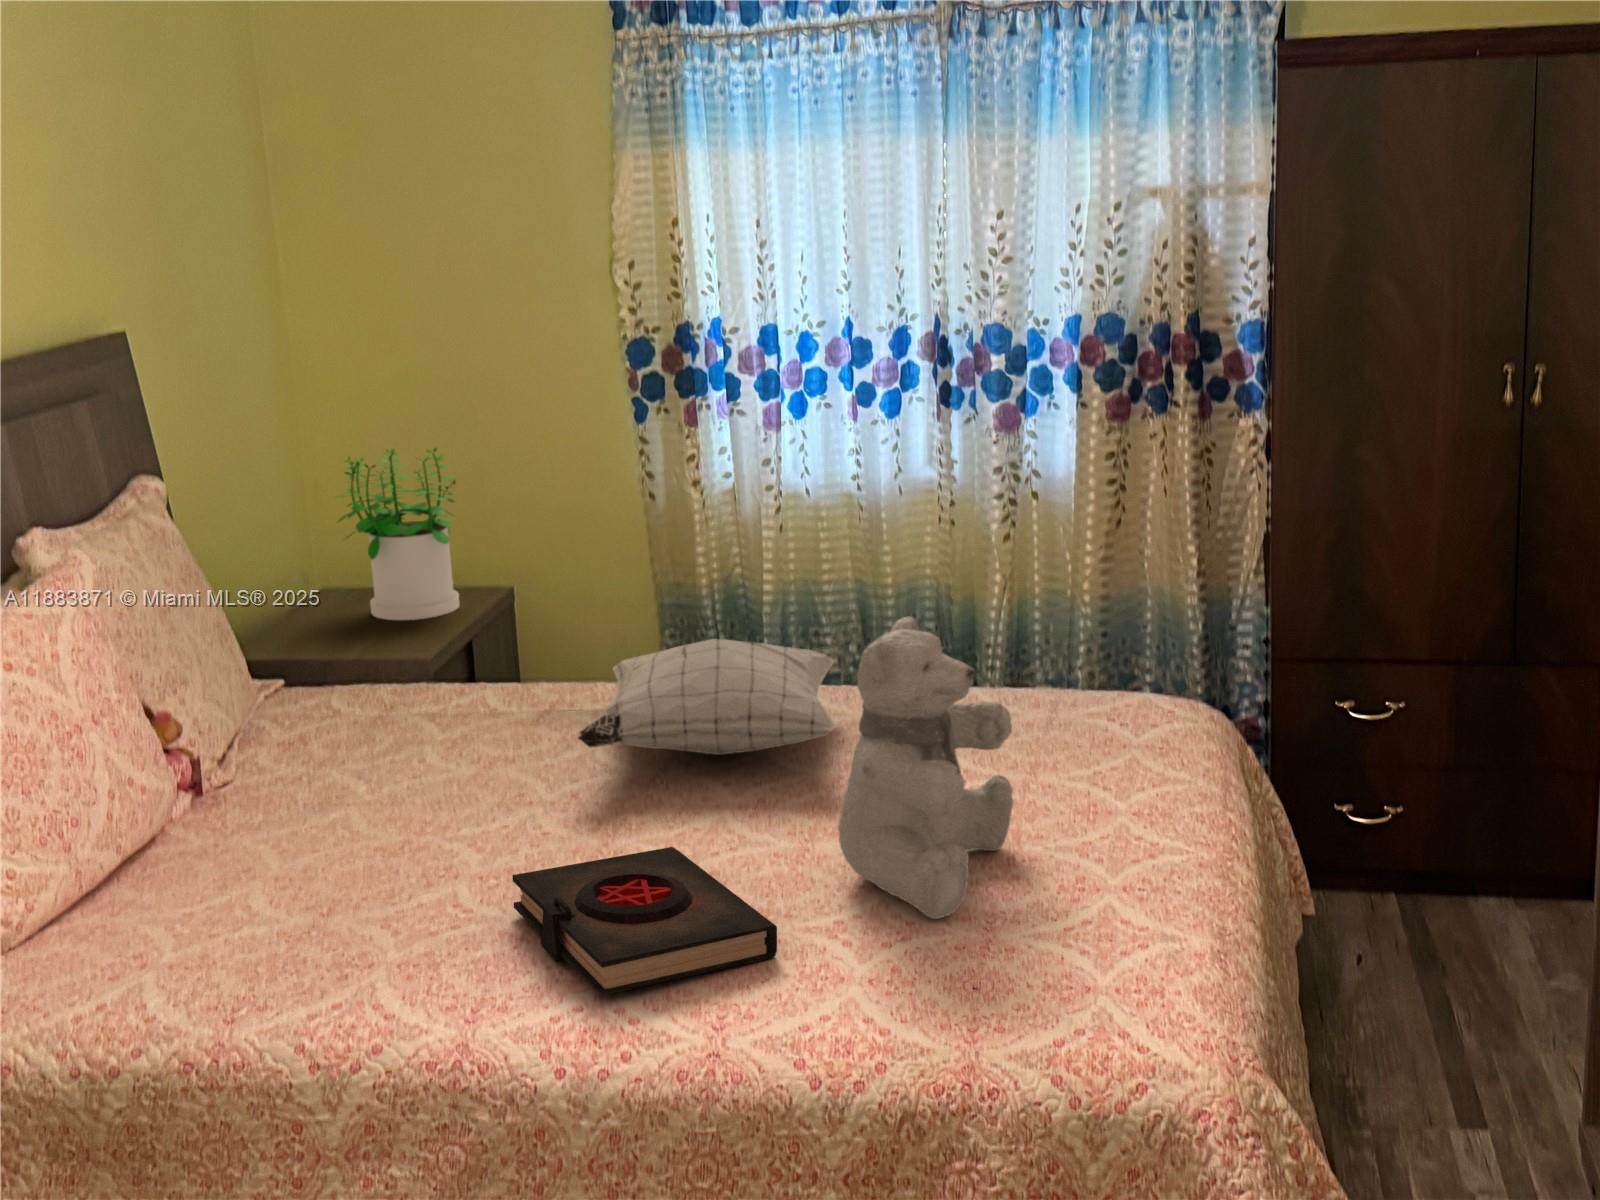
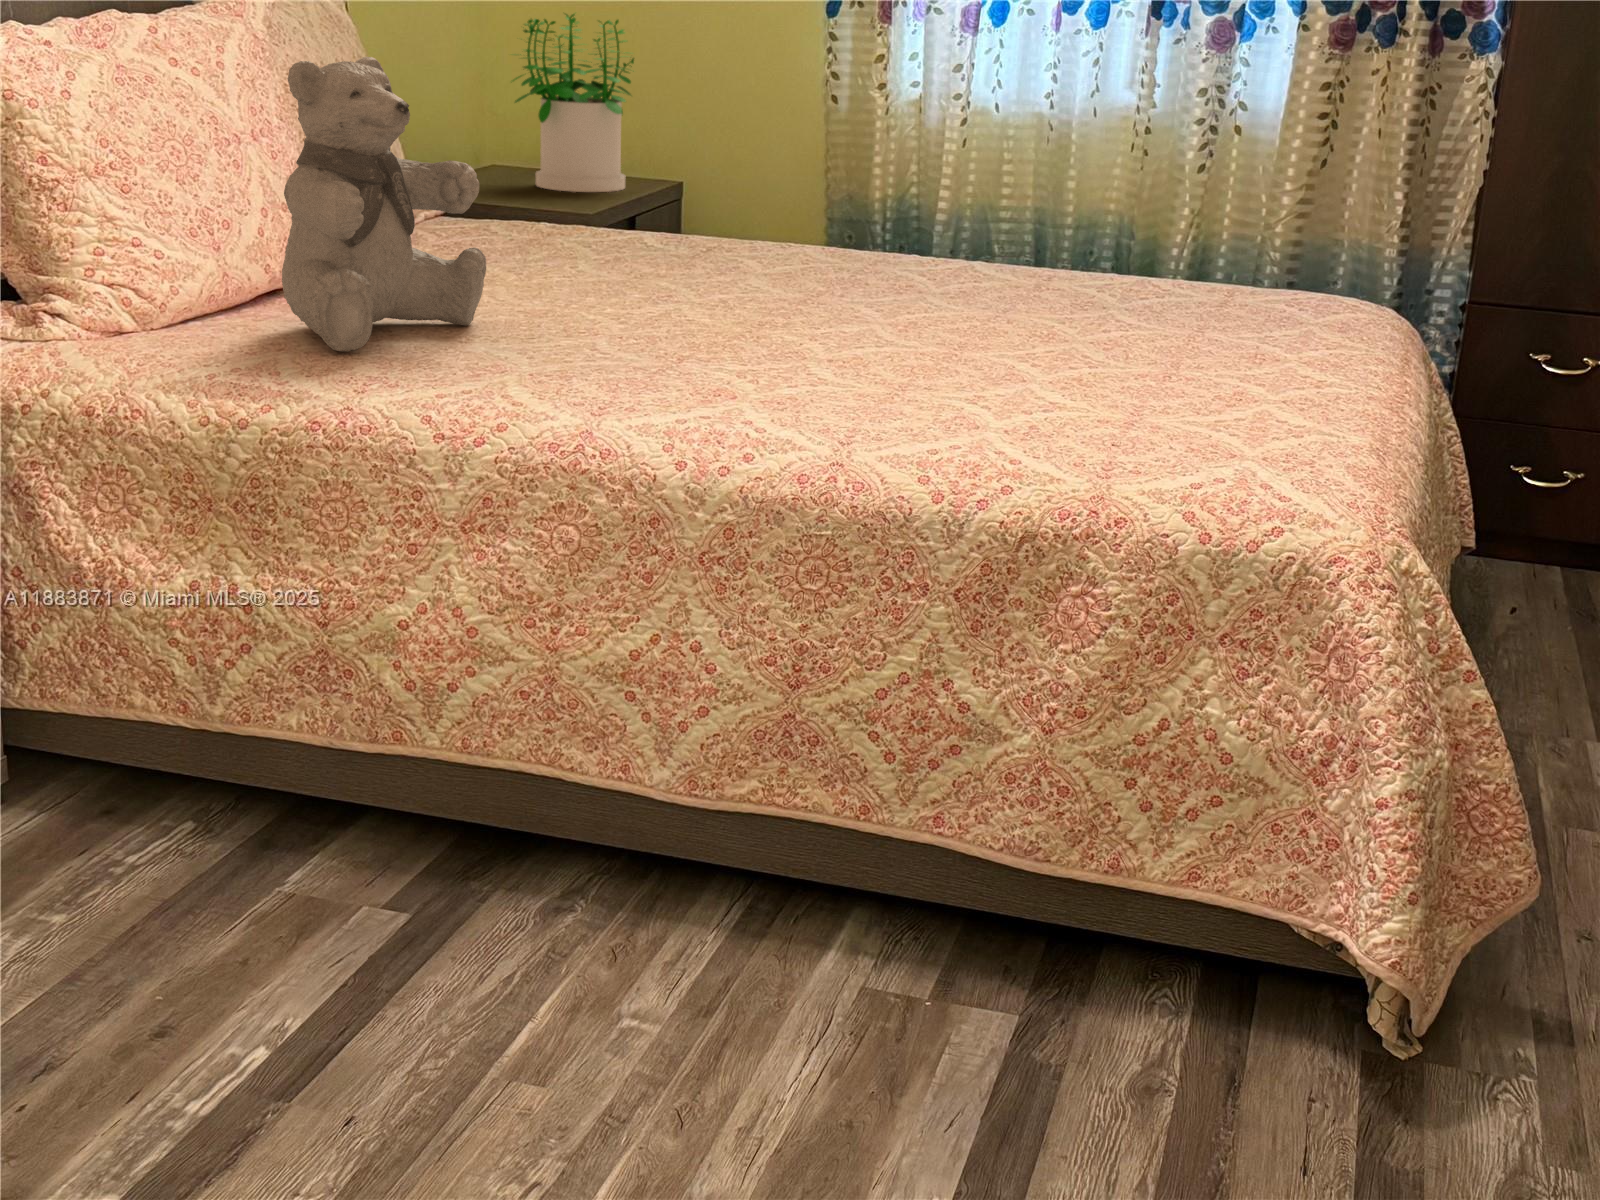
teddy bear: present [838,617,1013,919] -> present [282,57,486,352]
pillow: present [578,639,835,755] -> none [732,168,1005,291]
book: present [513,847,777,995] -> none [651,317,917,406]

